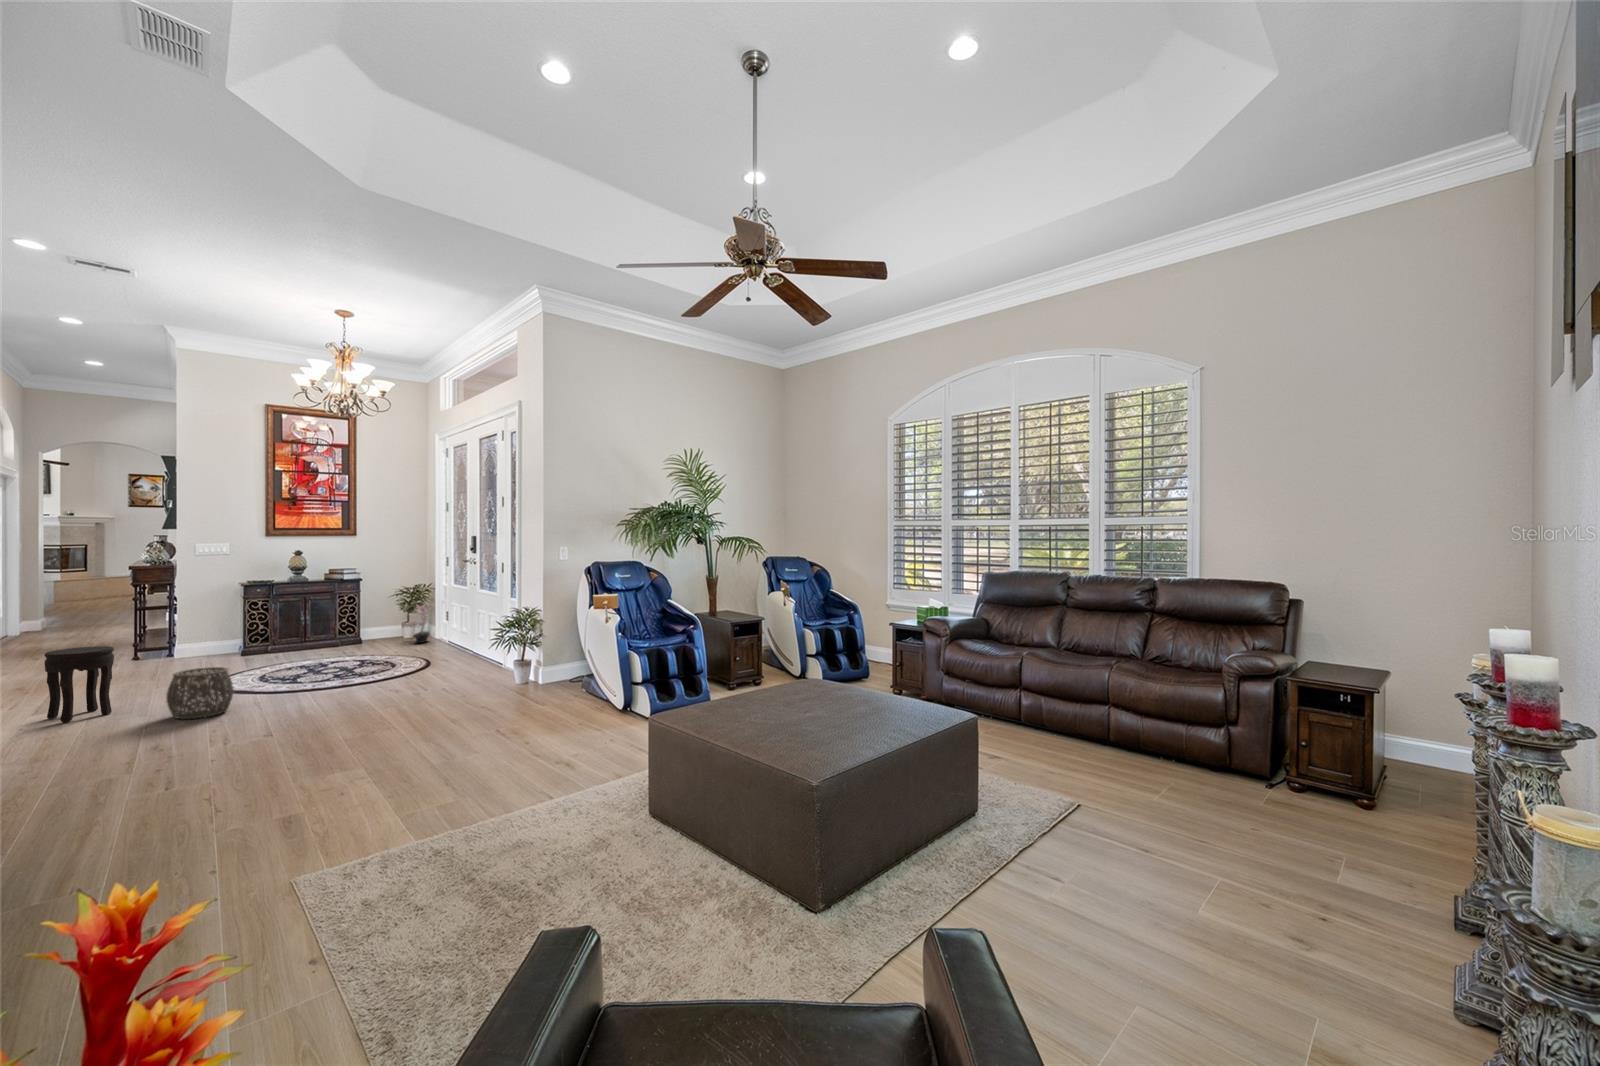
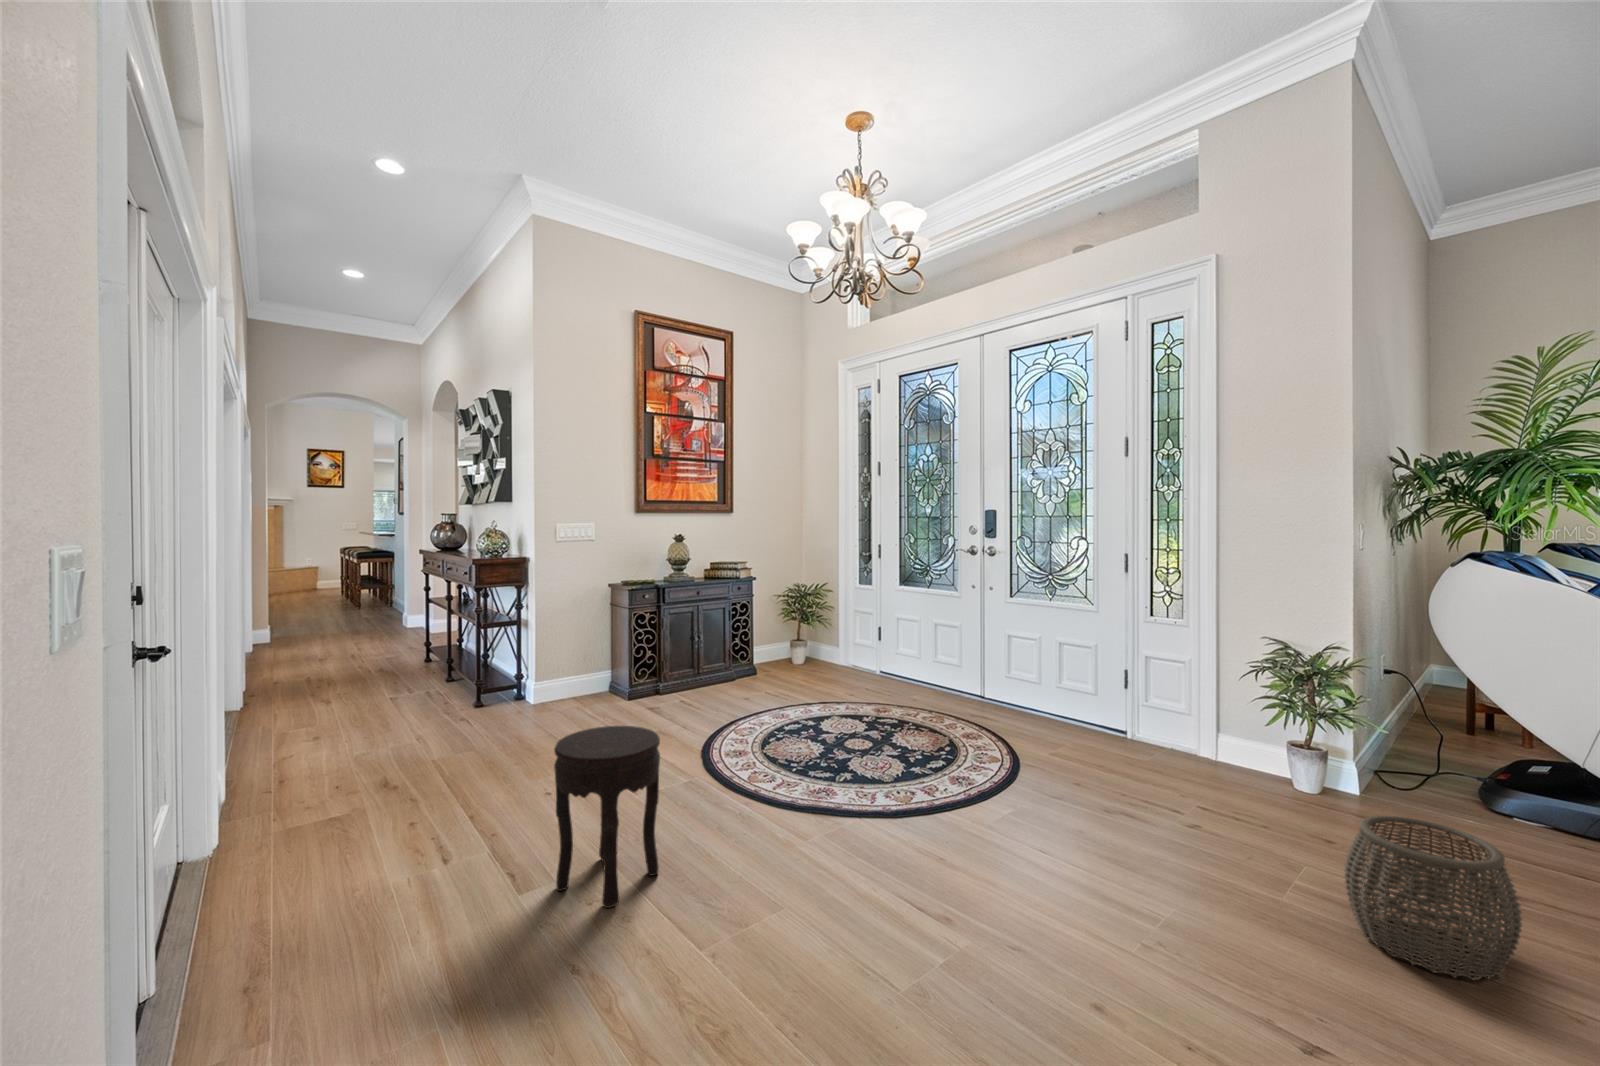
potted plant: present [406,604,434,643] -> none [809,610,862,674]
woven basket: present [166,667,233,719] -> present [1344,815,1522,980]

